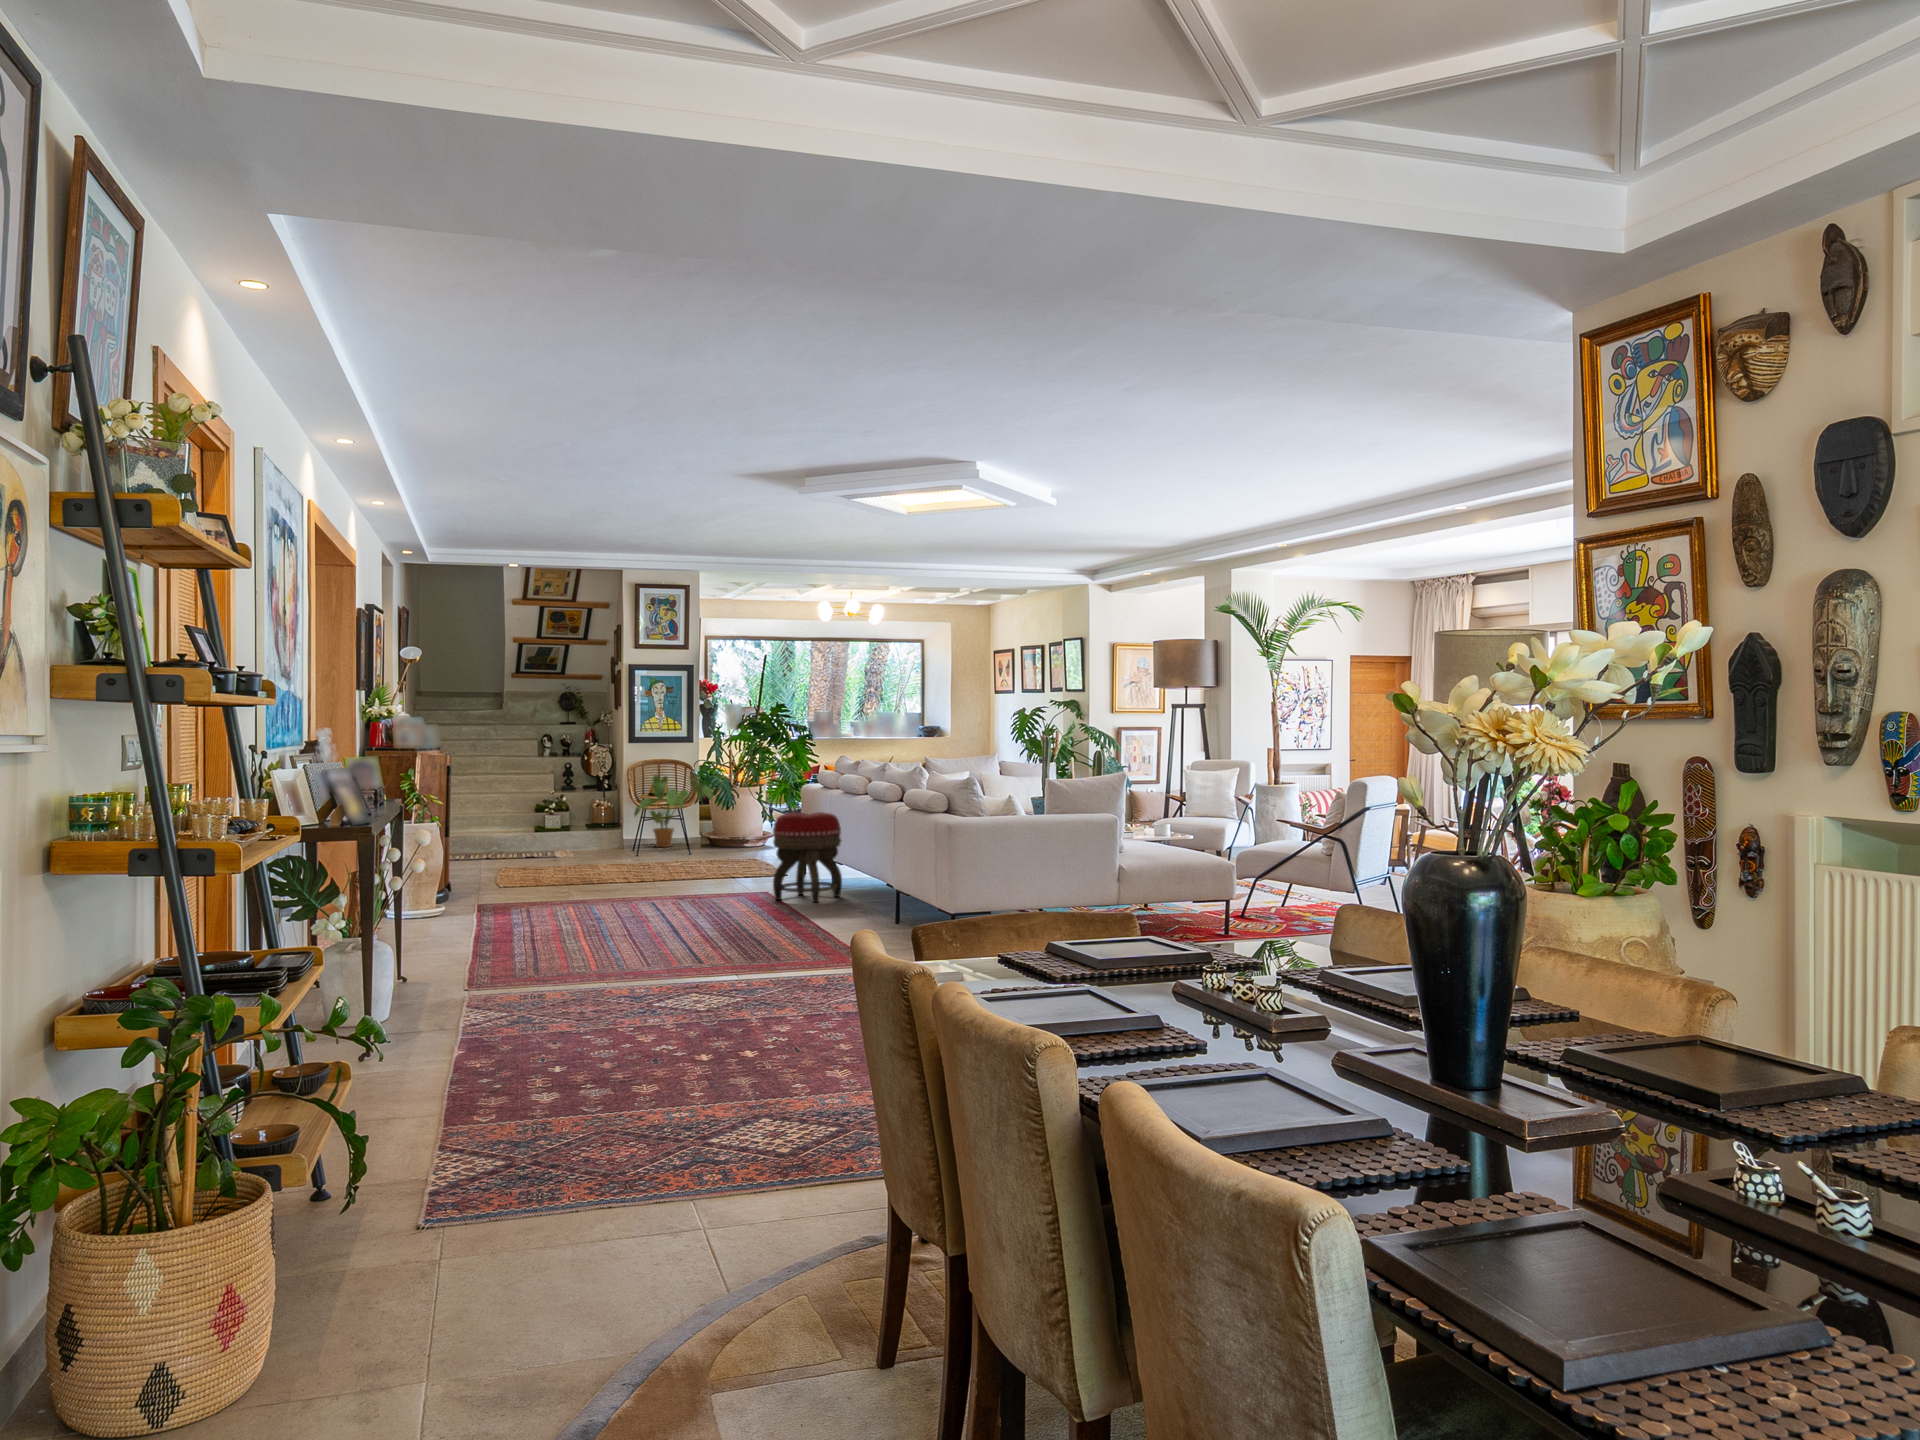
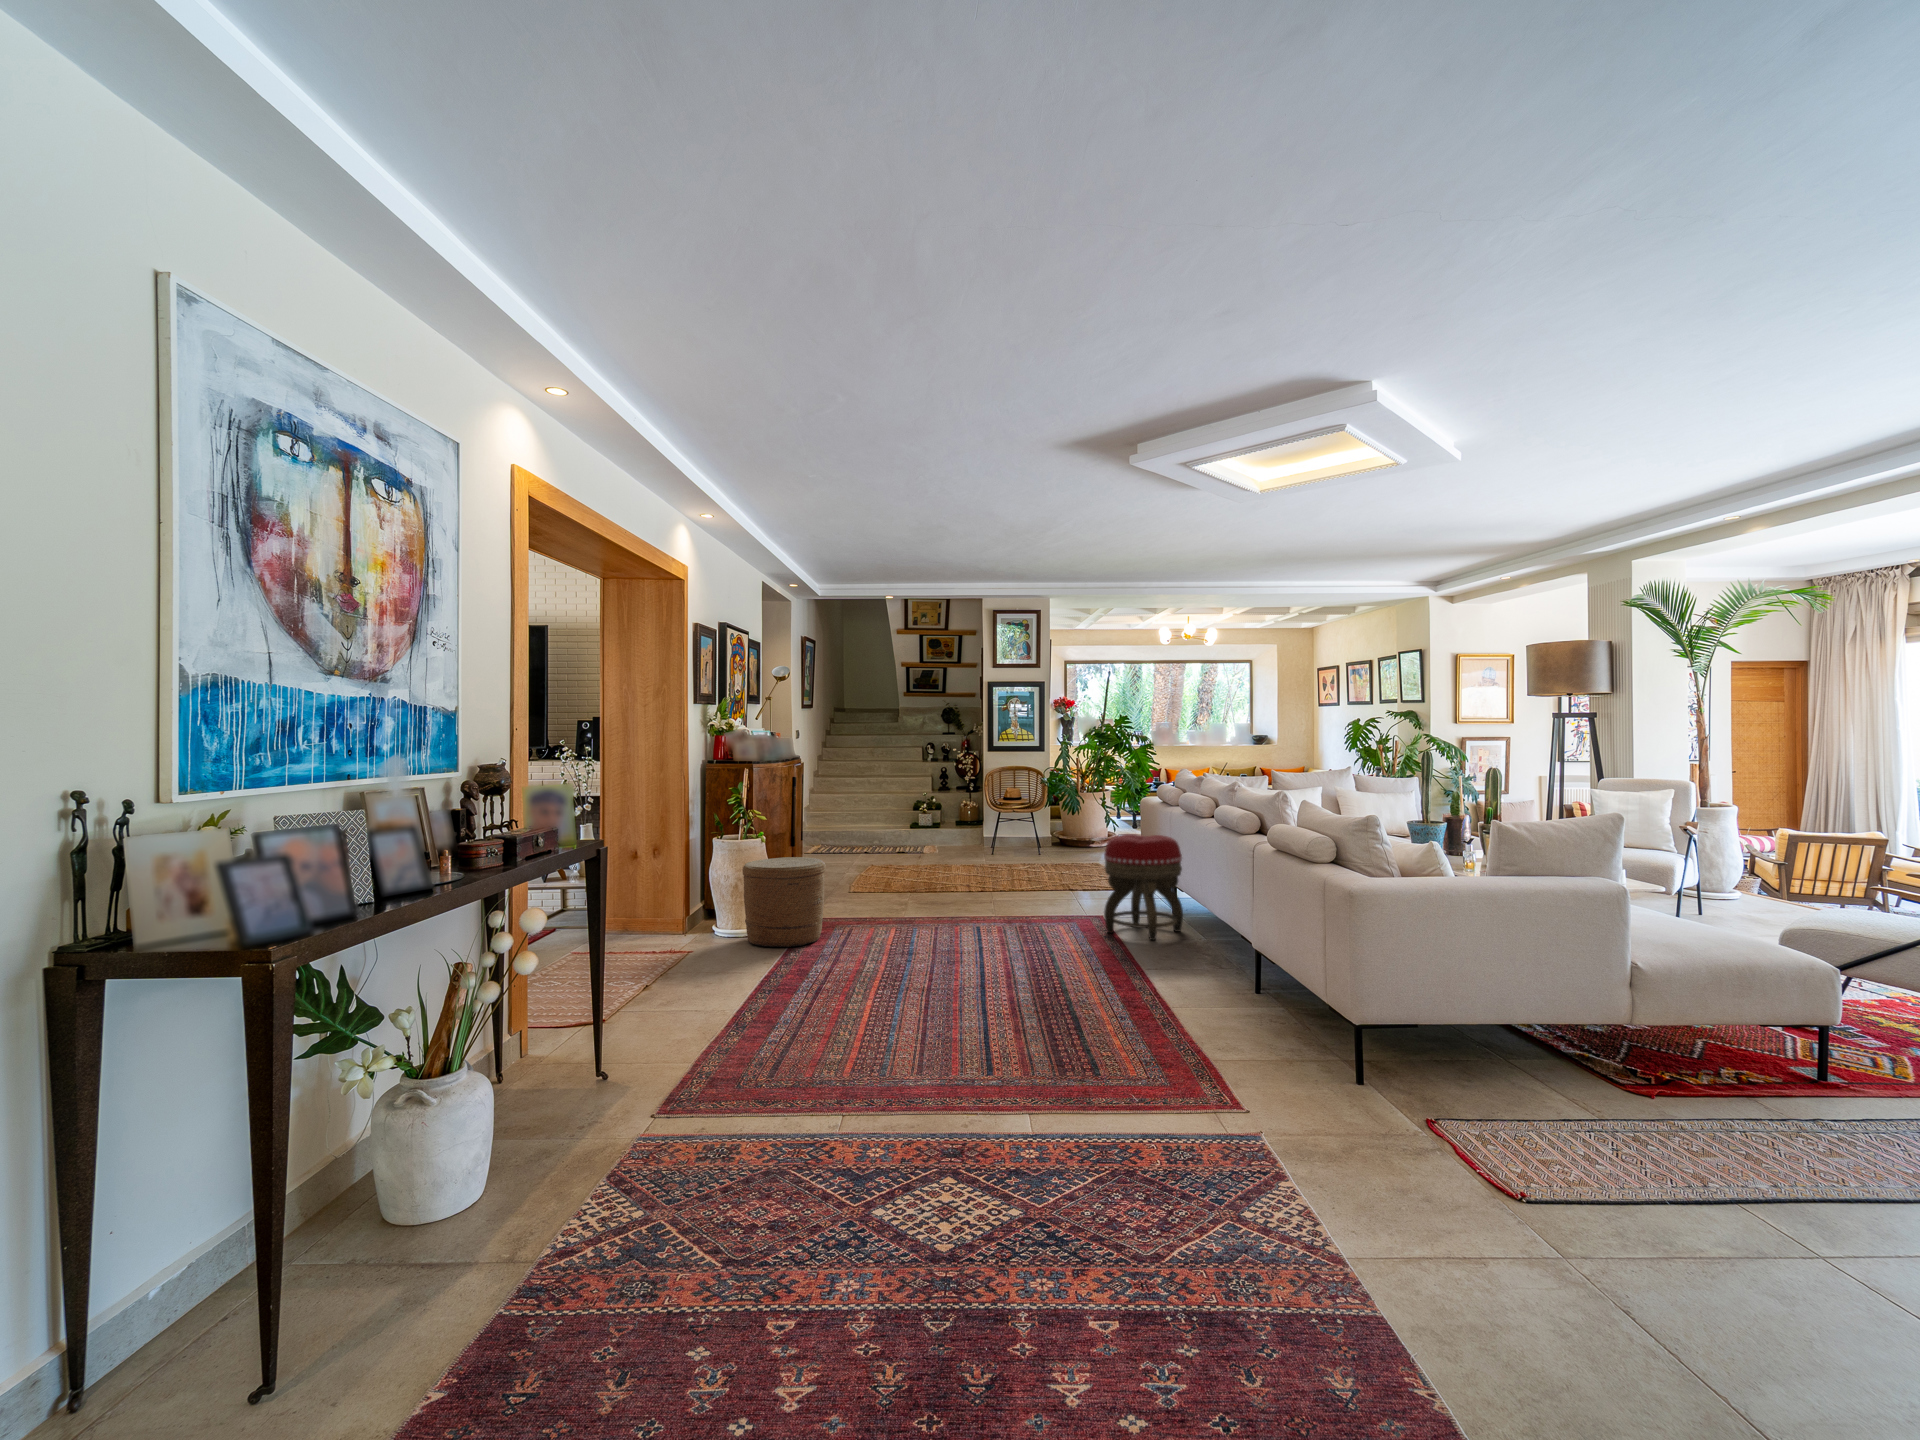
house plant: present [634,775,713,847] -> none [990,780,1059,845]
woven basket: none [428,841,511,922] -> present [742,857,826,947]

